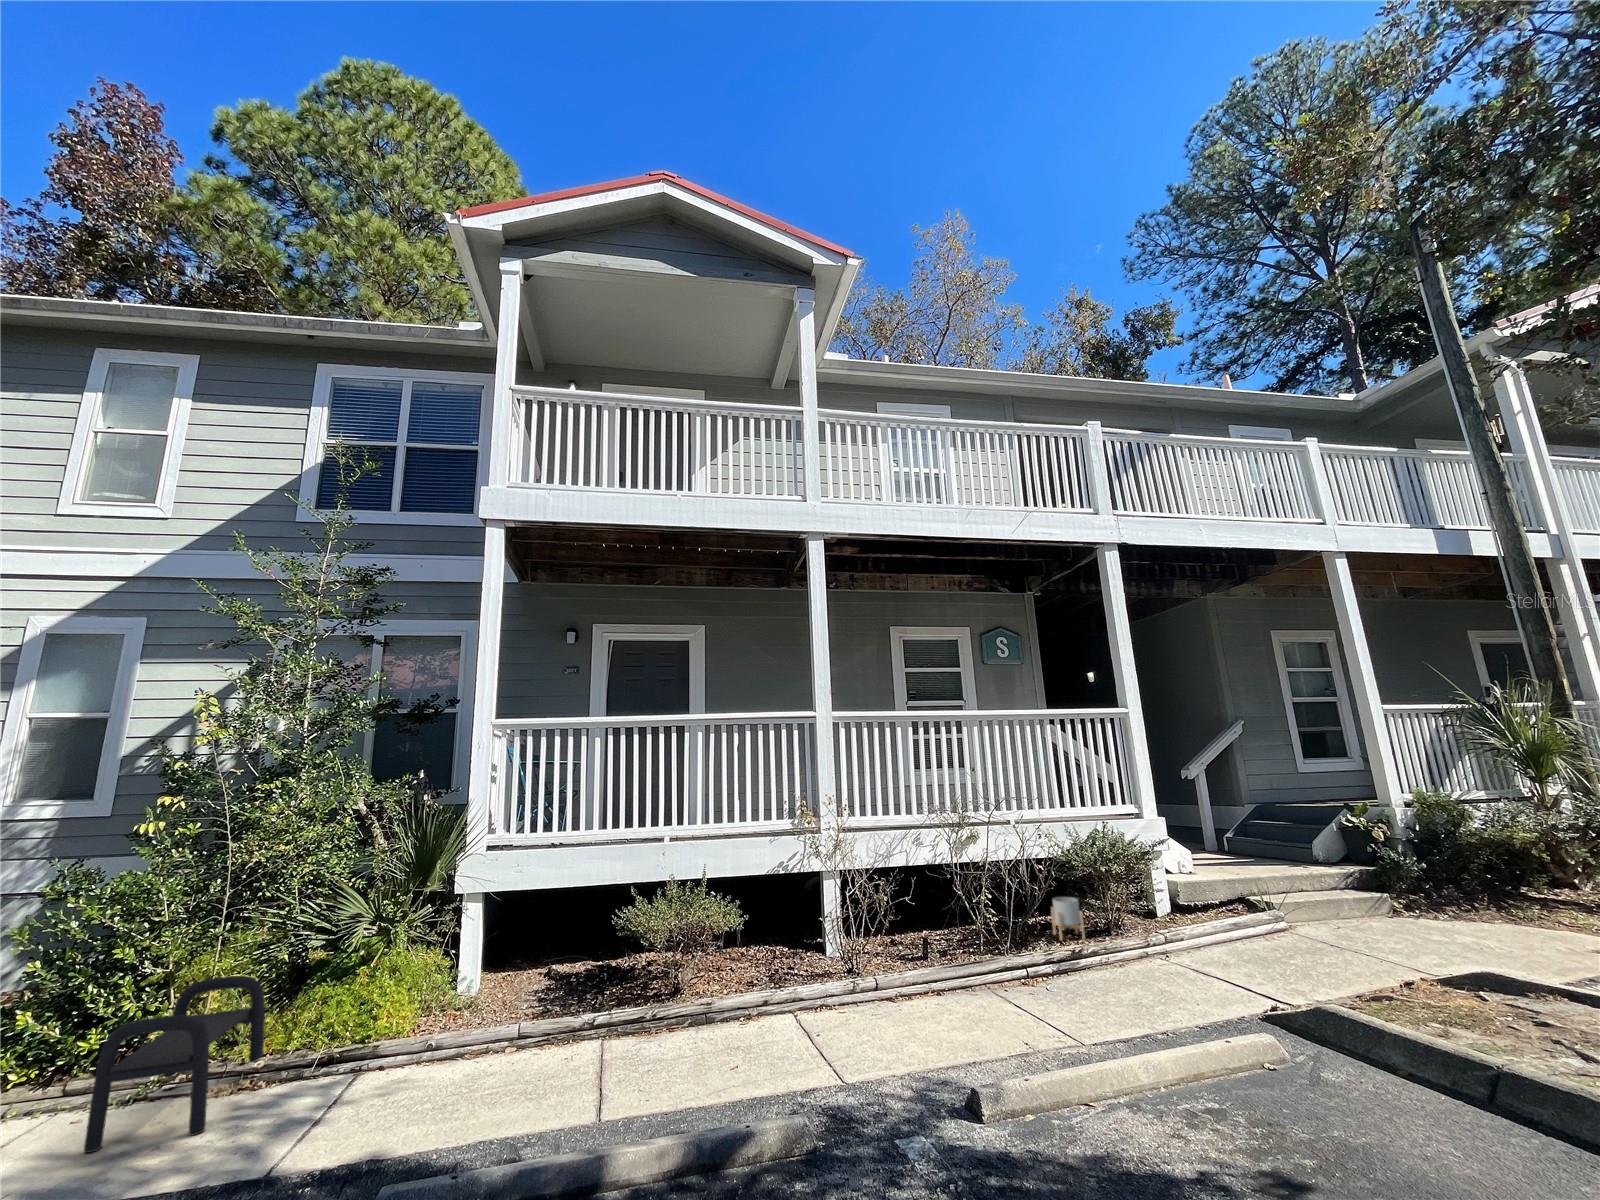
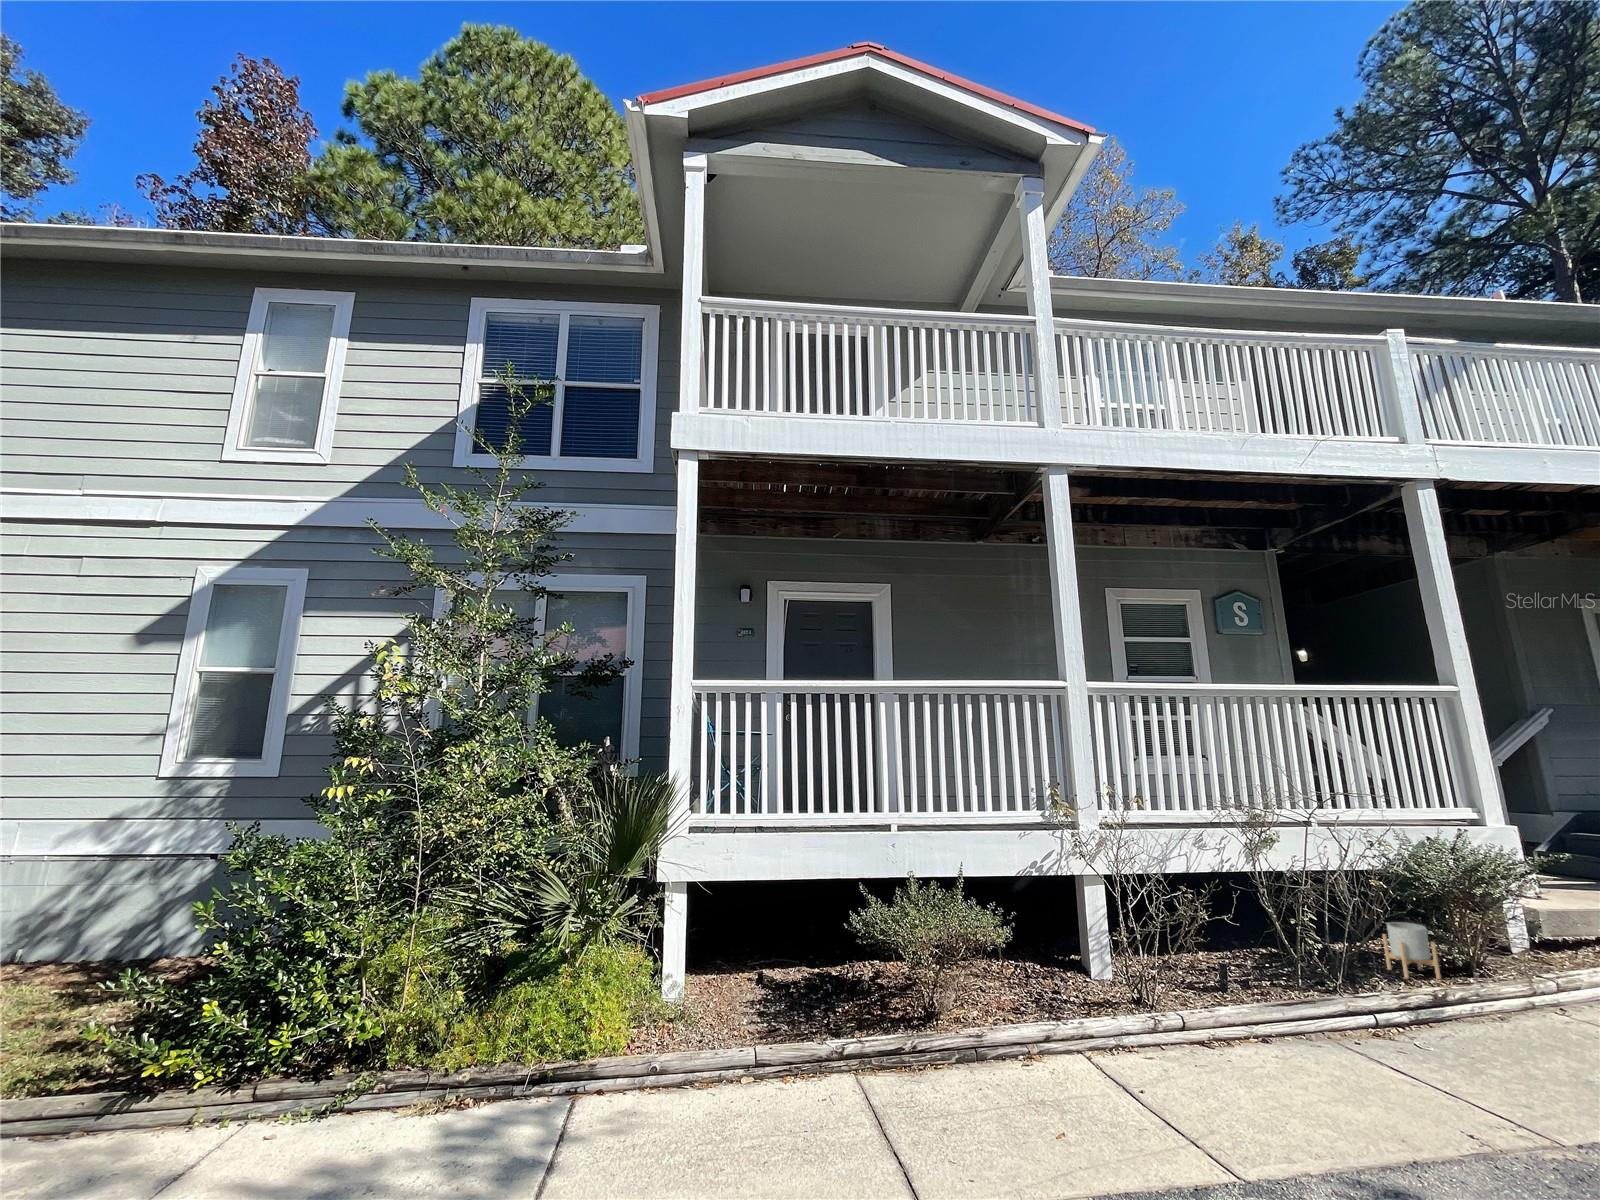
bench: present [84,976,265,1153] -> none [288,969,465,1179]

